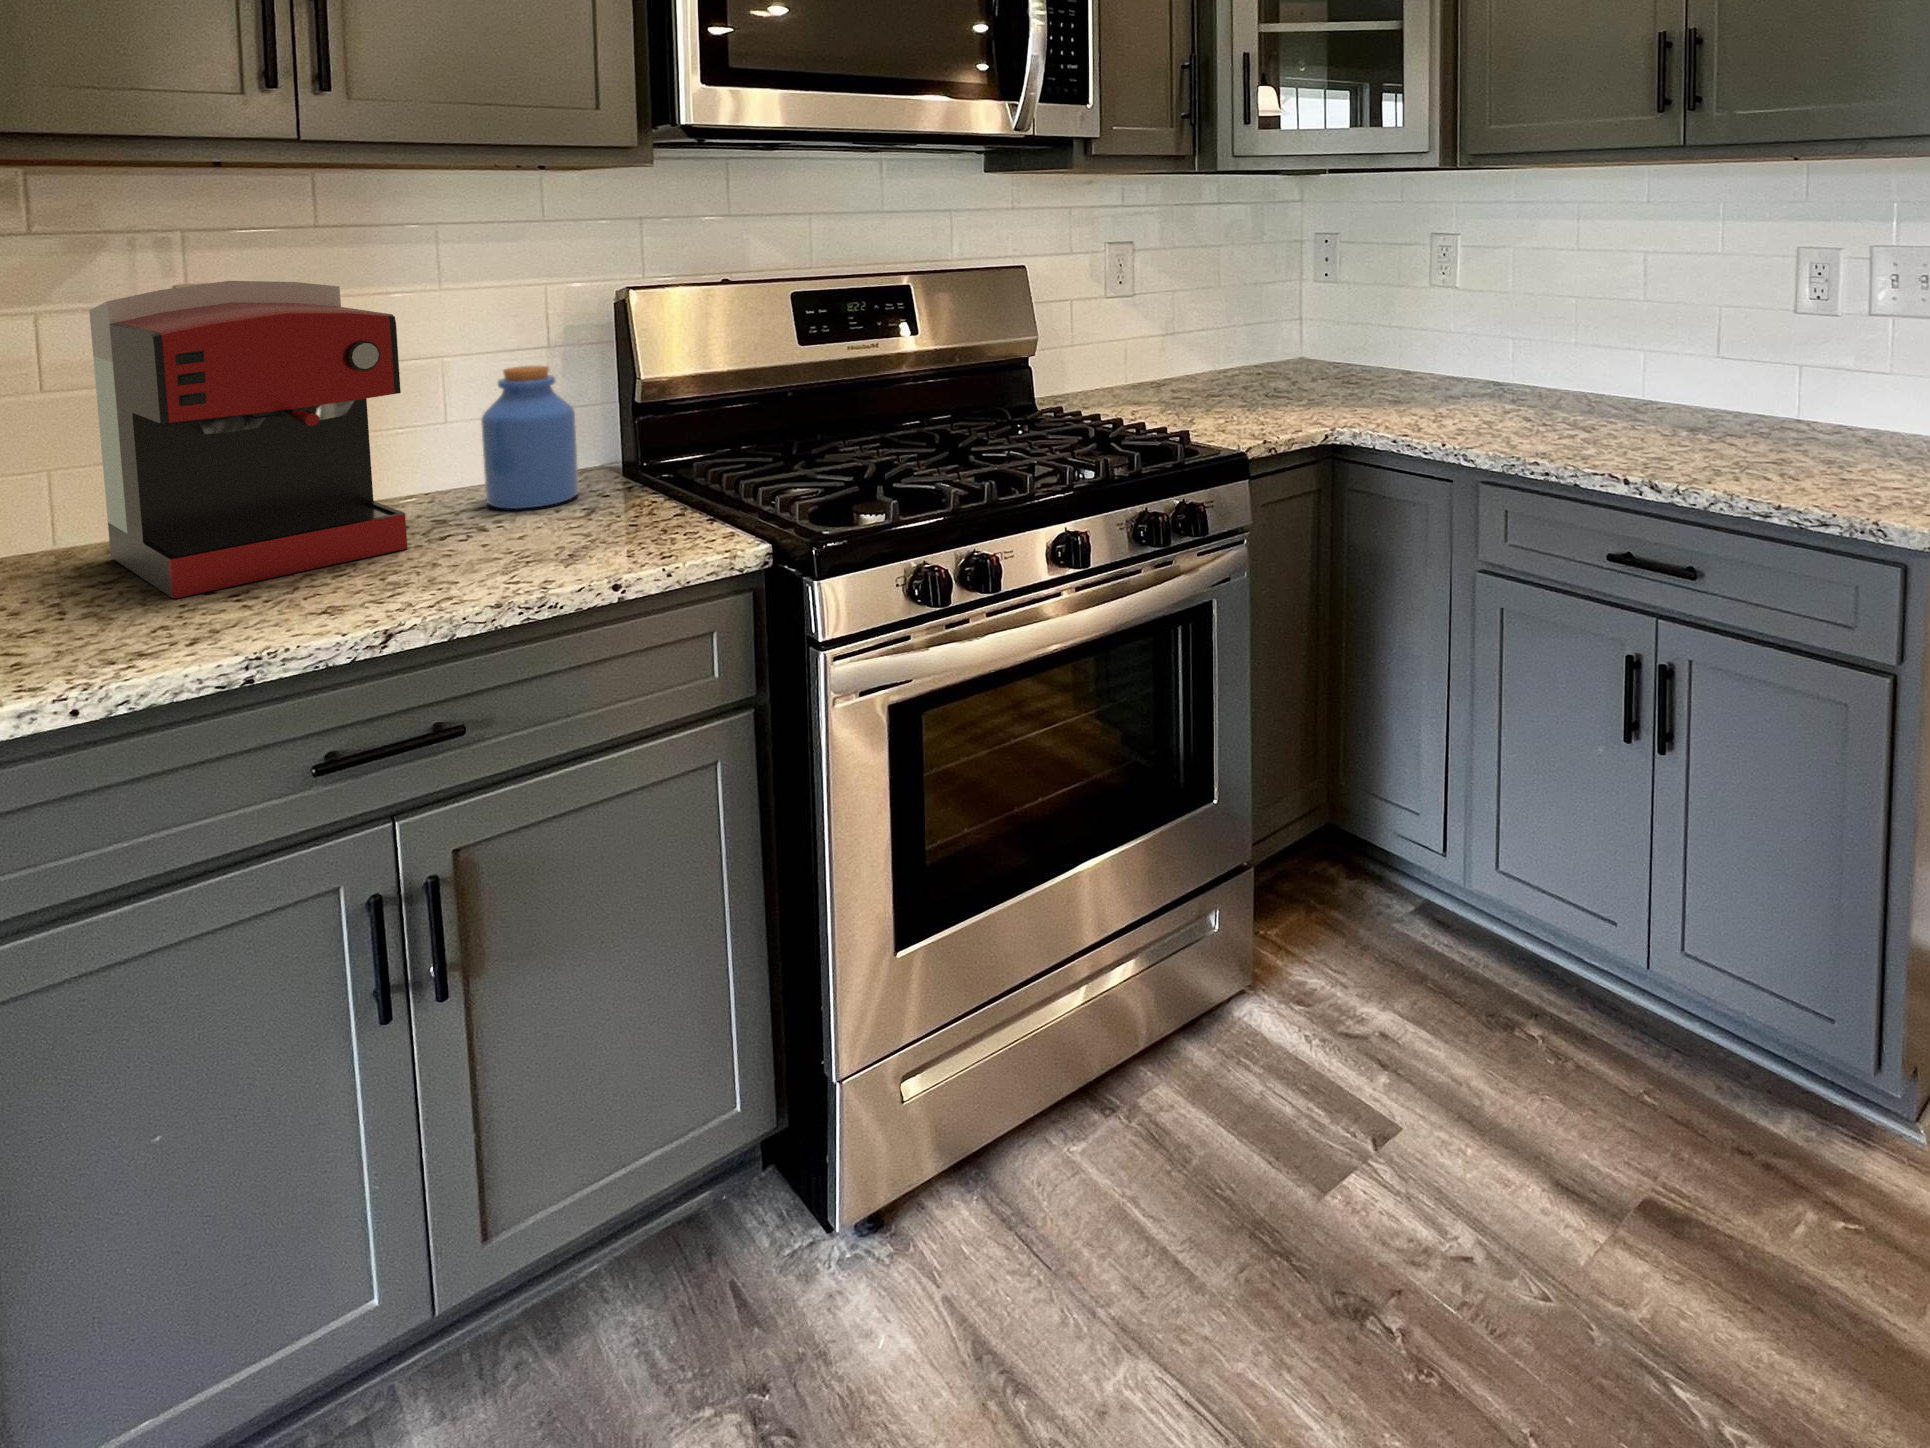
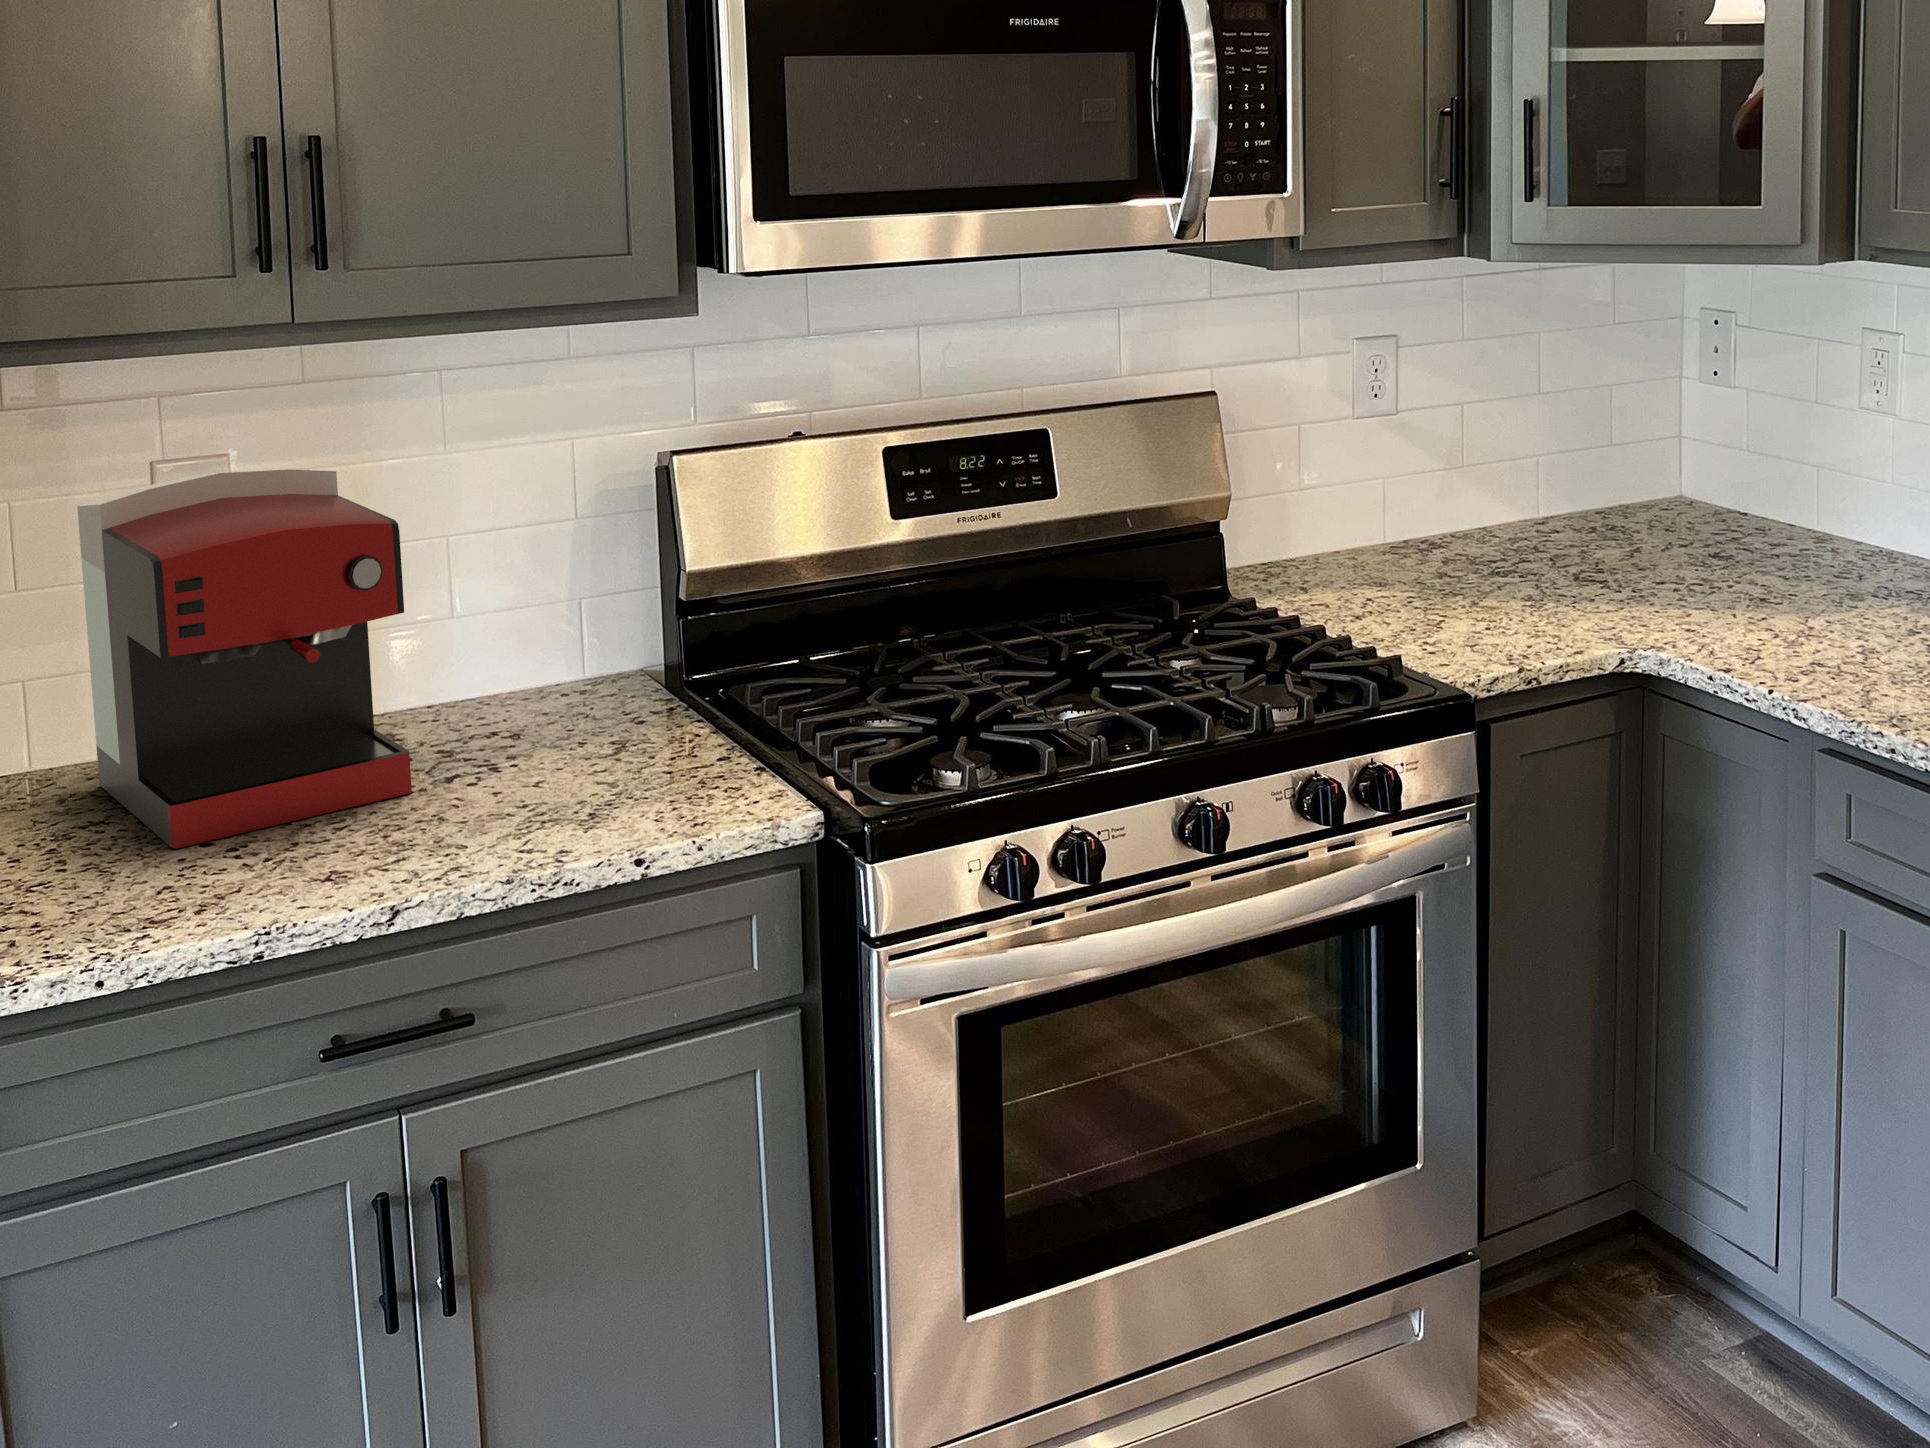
jar: present [481,366,579,509] -> none [495,557,609,738]

